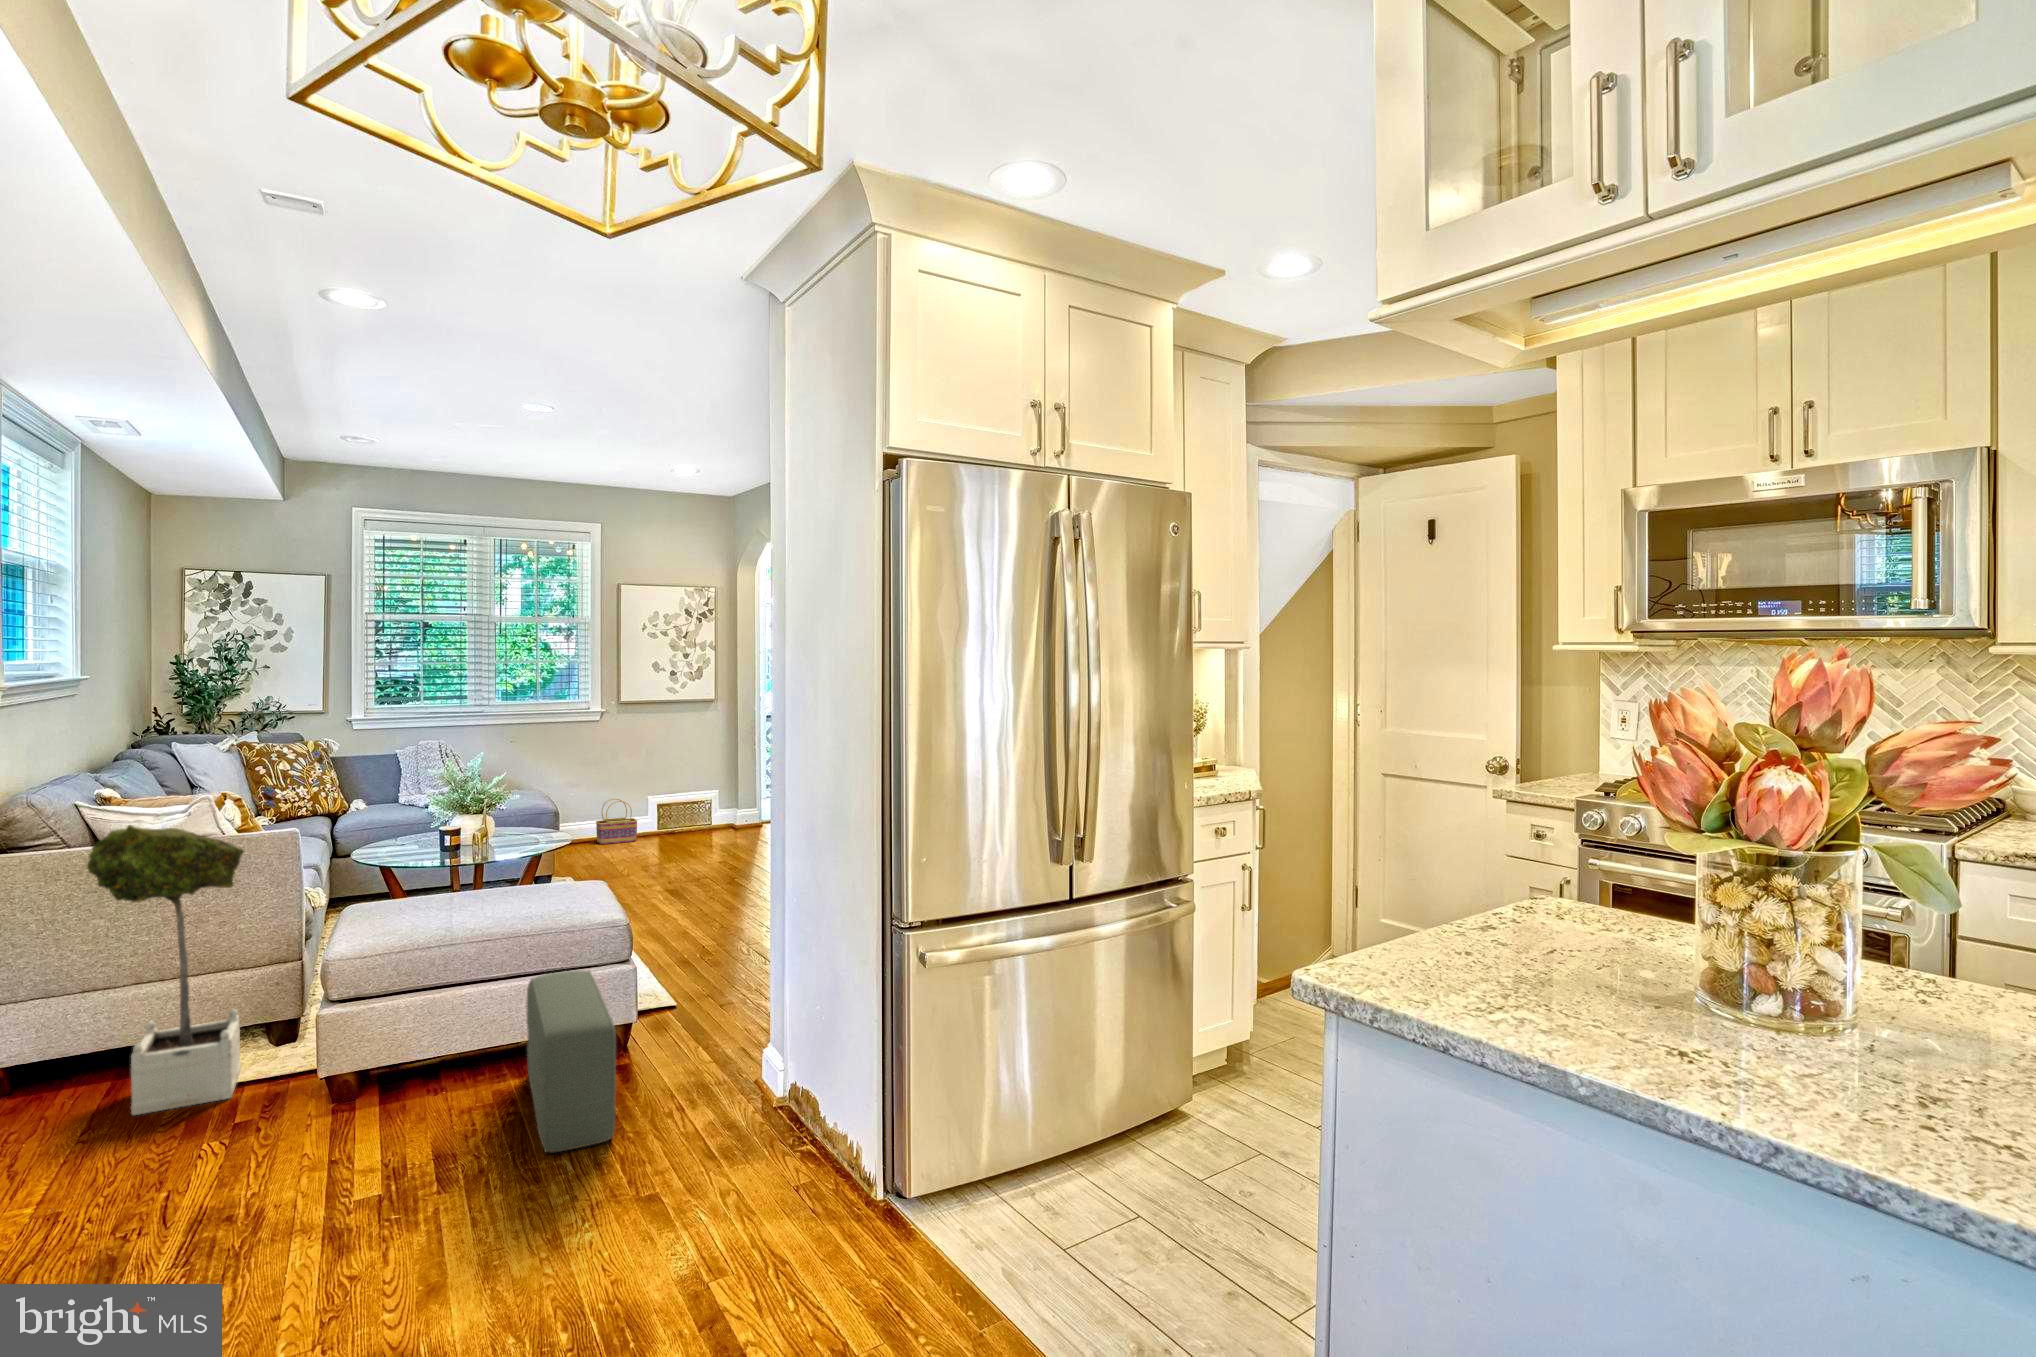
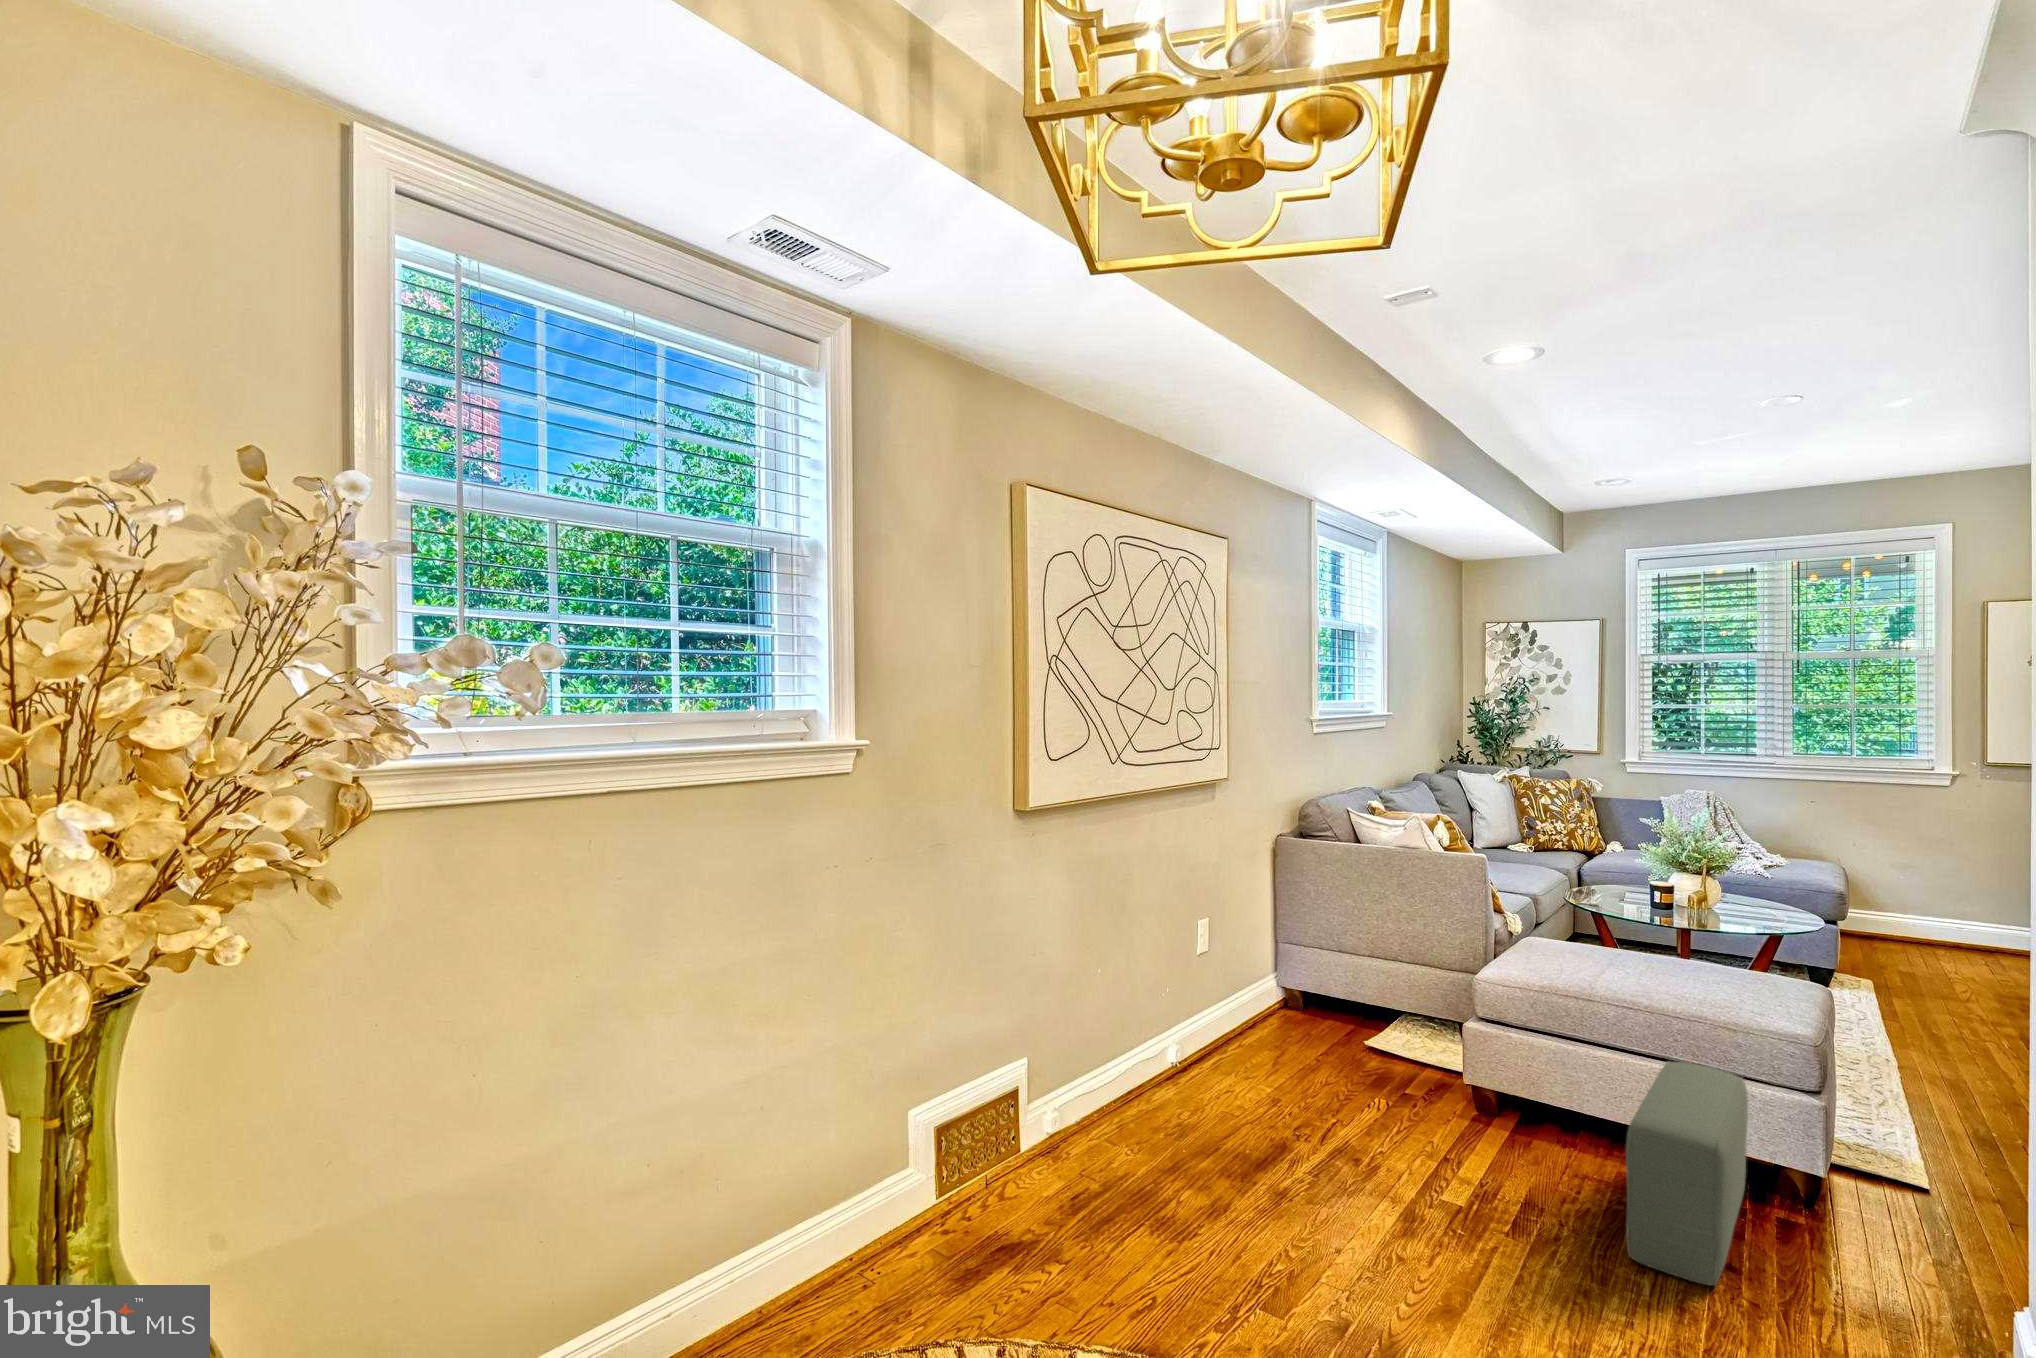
basket: present [596,799,637,844] -> none [1925,890,1993,953]
potted tree: present [86,825,244,1115] -> none [1327,826,1428,1072]

